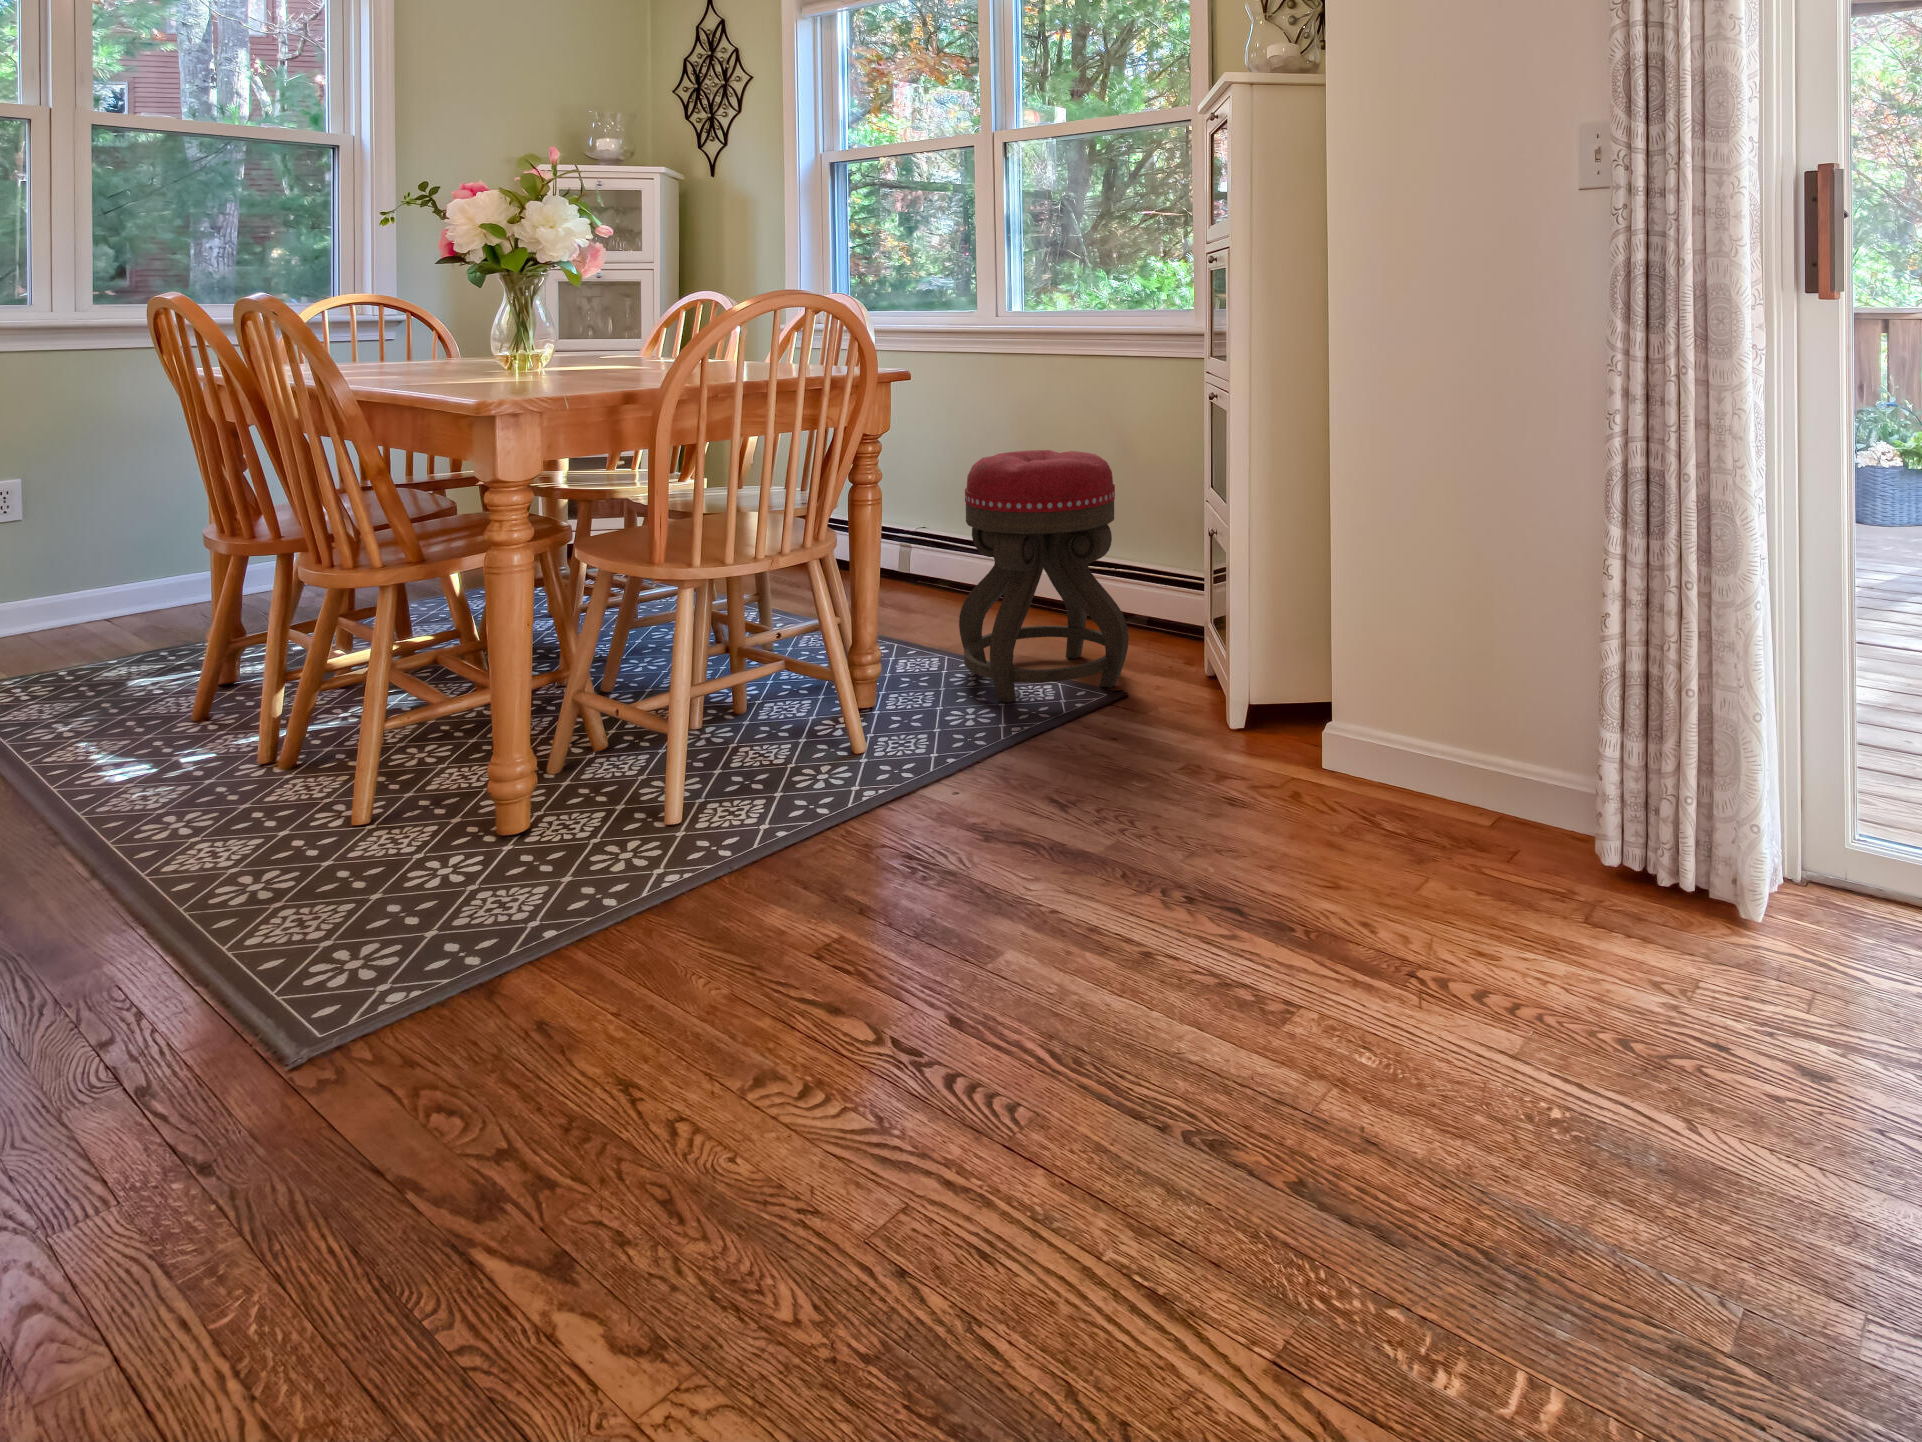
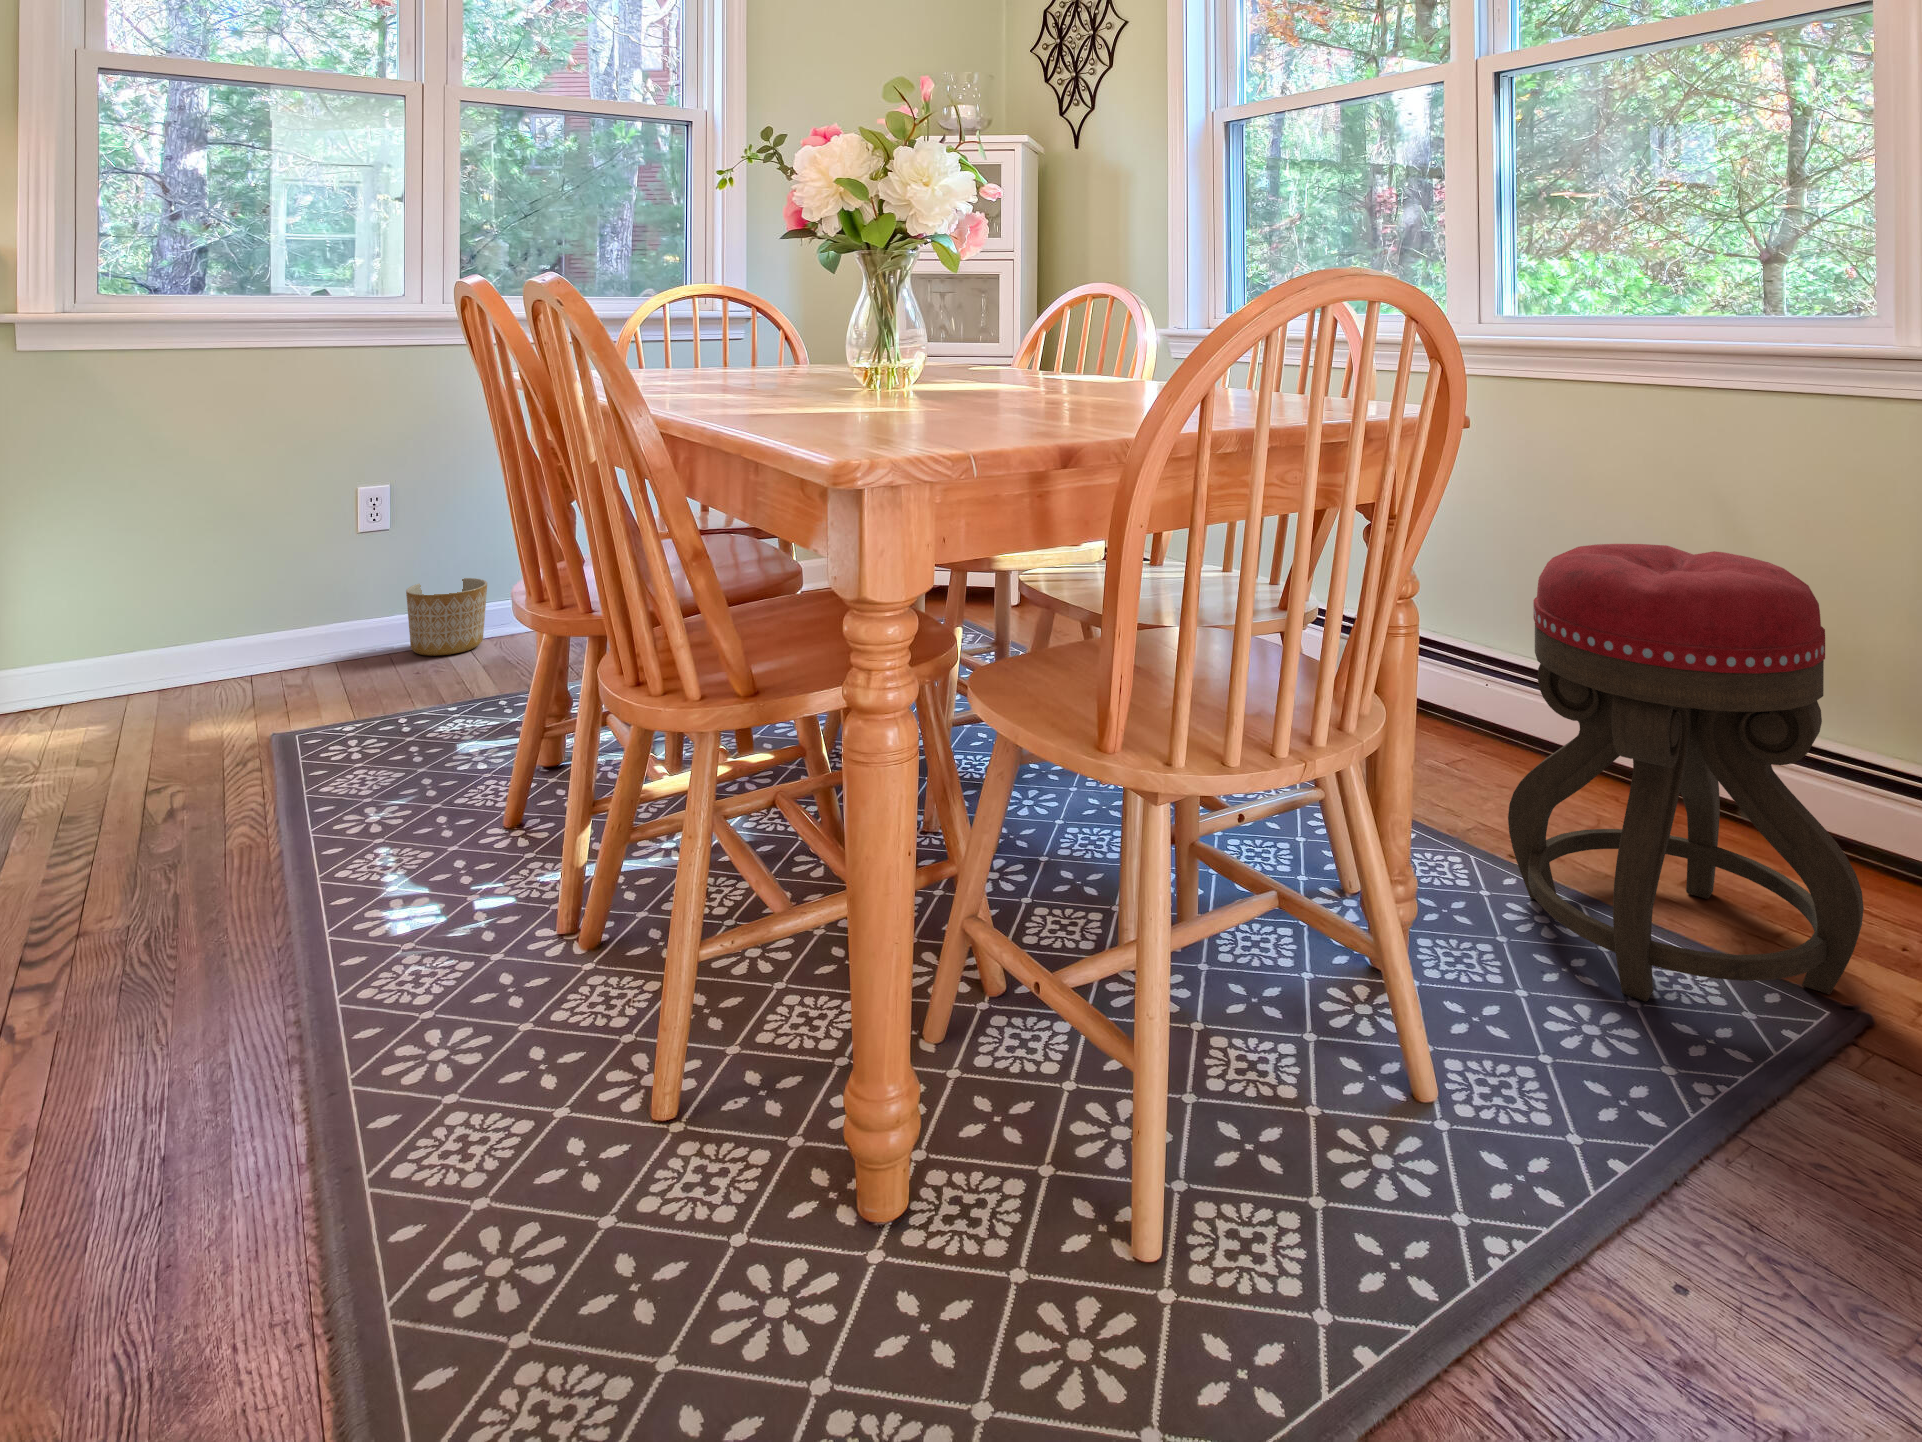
planter: none [38,564,129,634] -> present [406,578,487,656]

